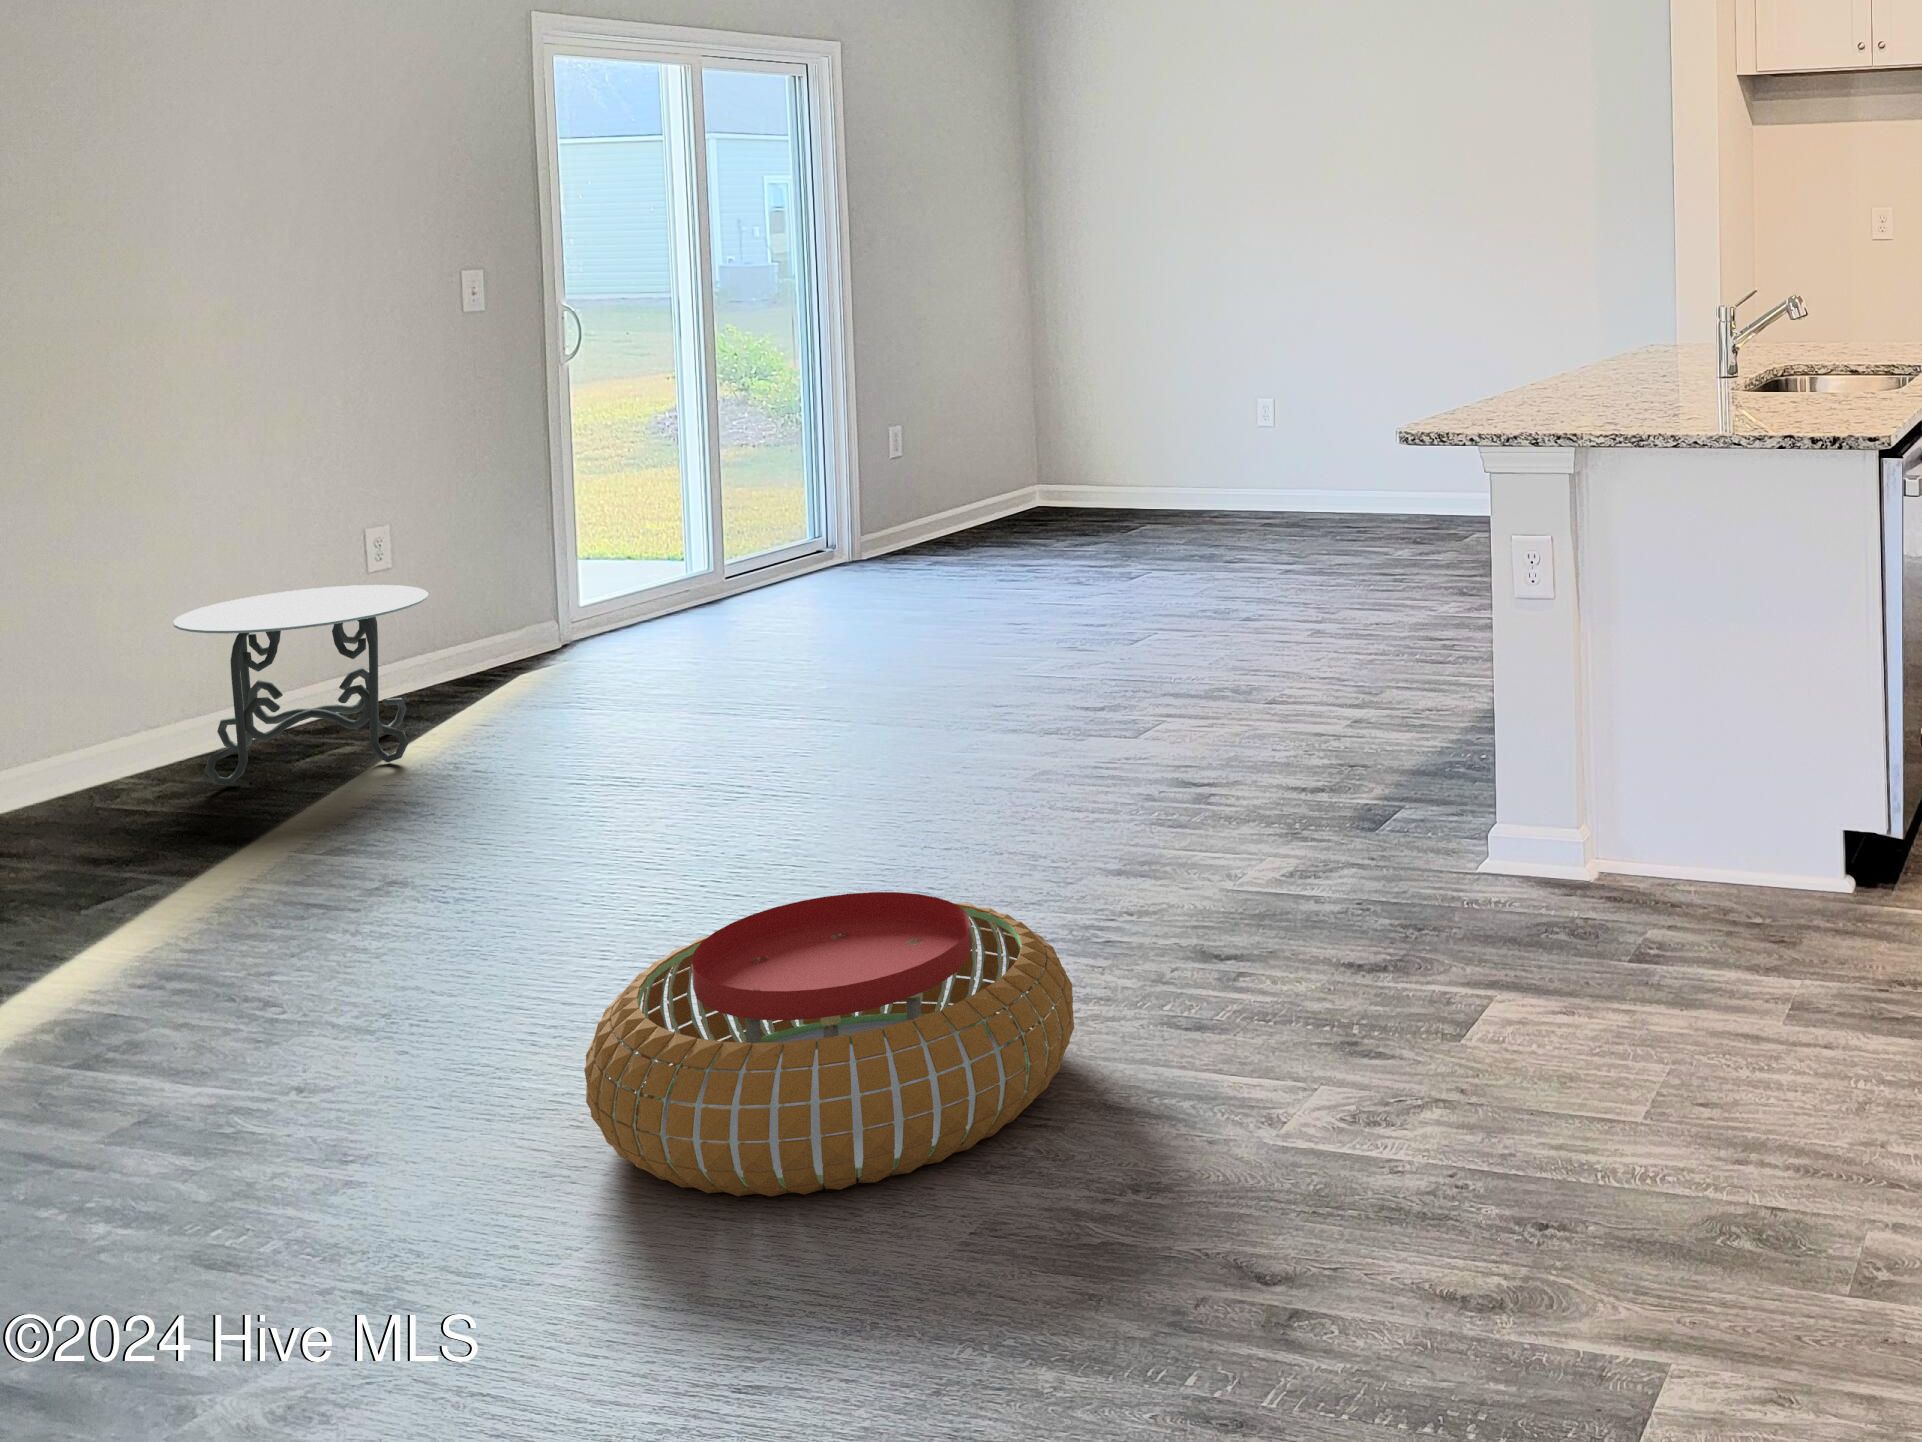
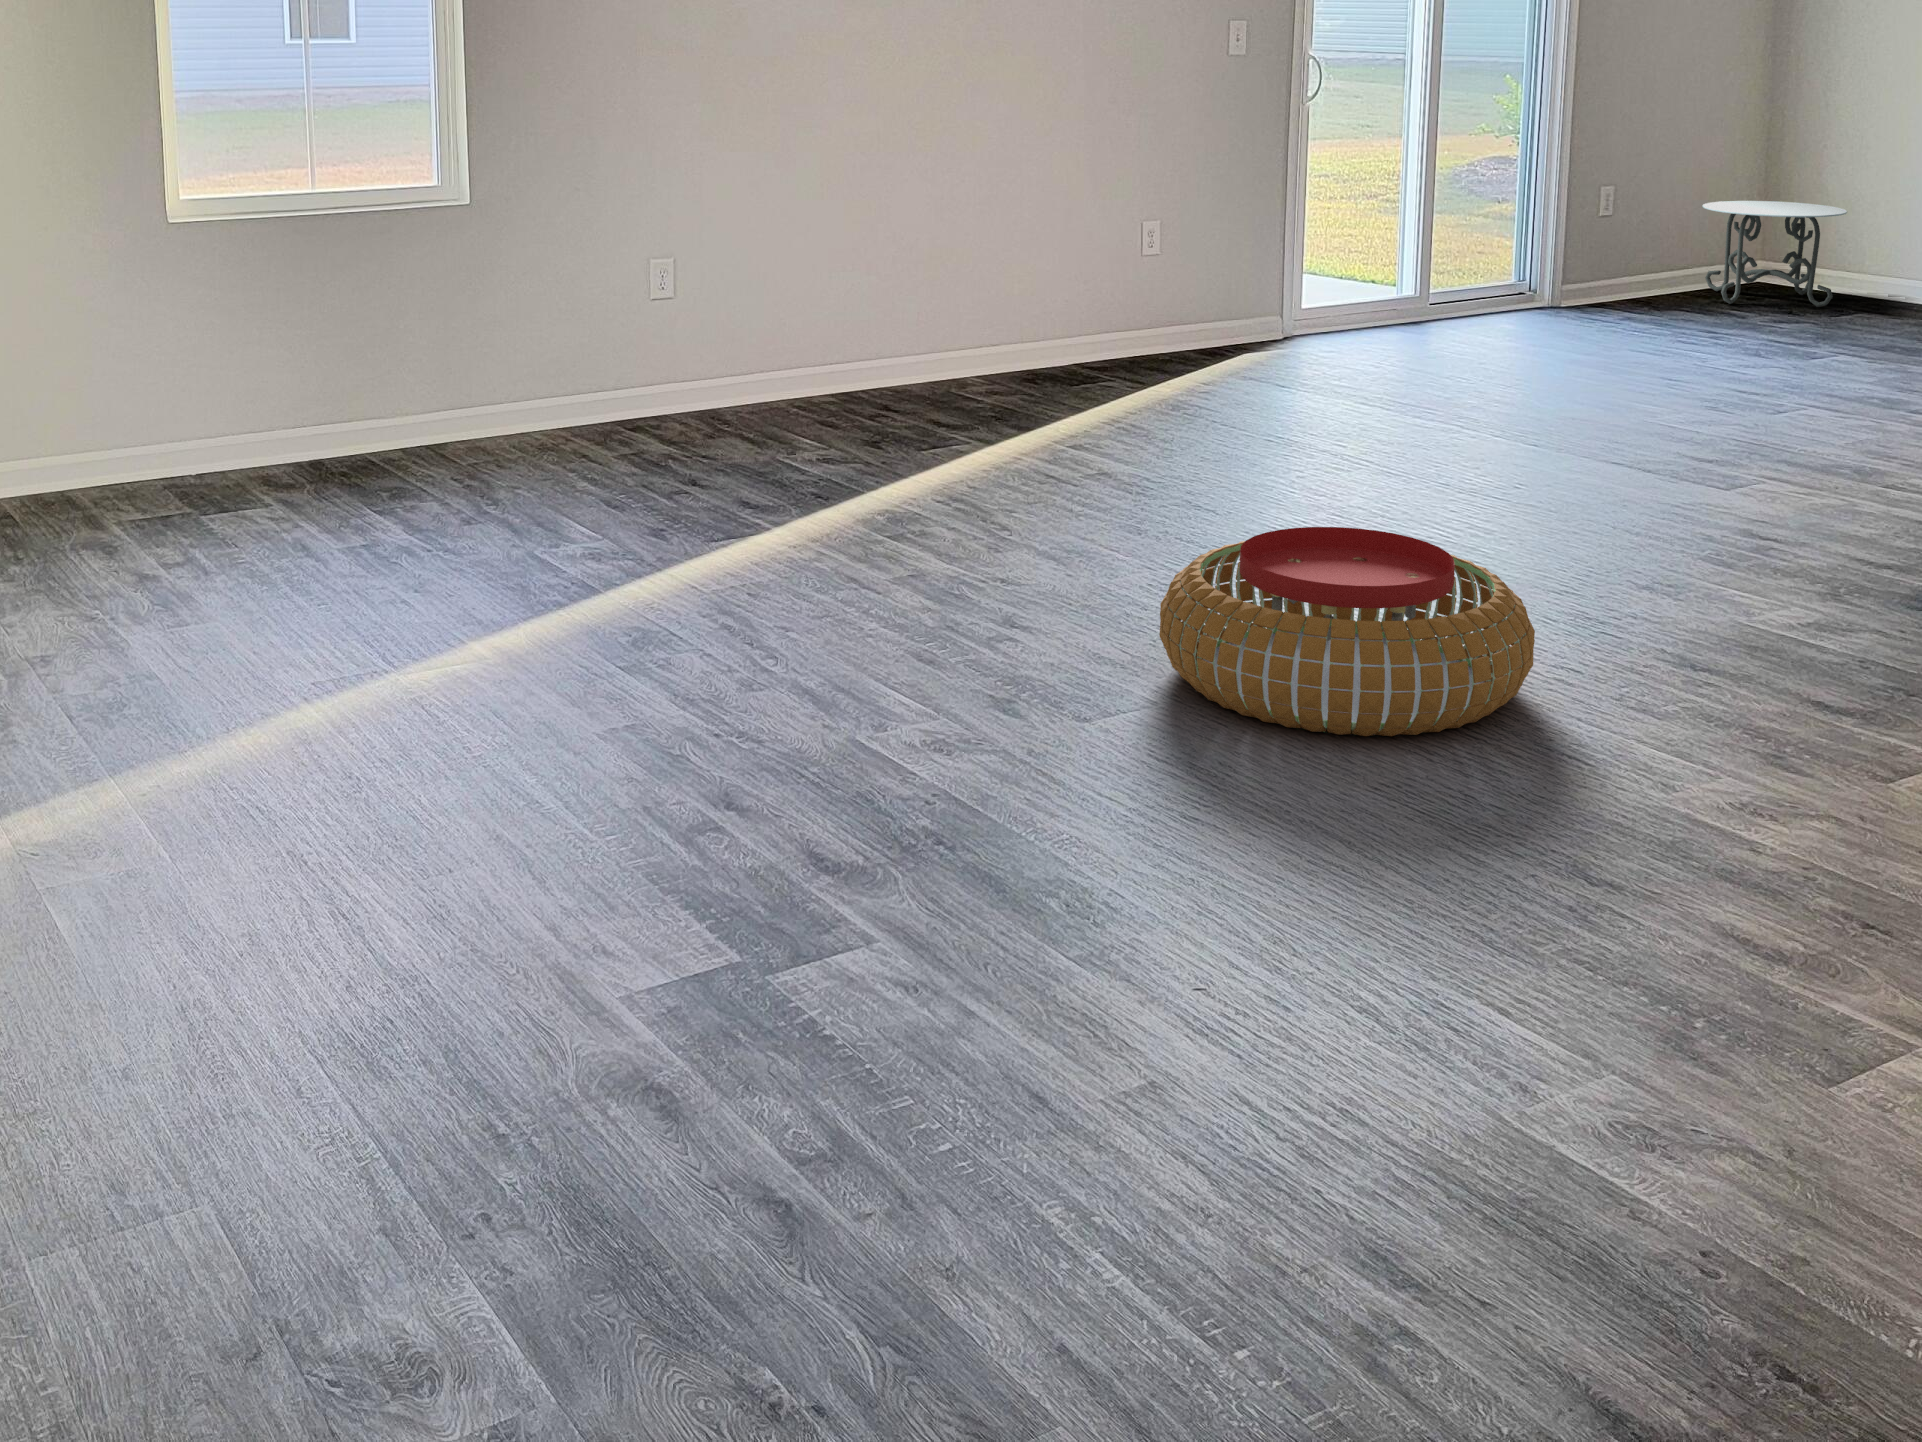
side table: present [173,585,429,785] -> present [1703,201,1847,307]

